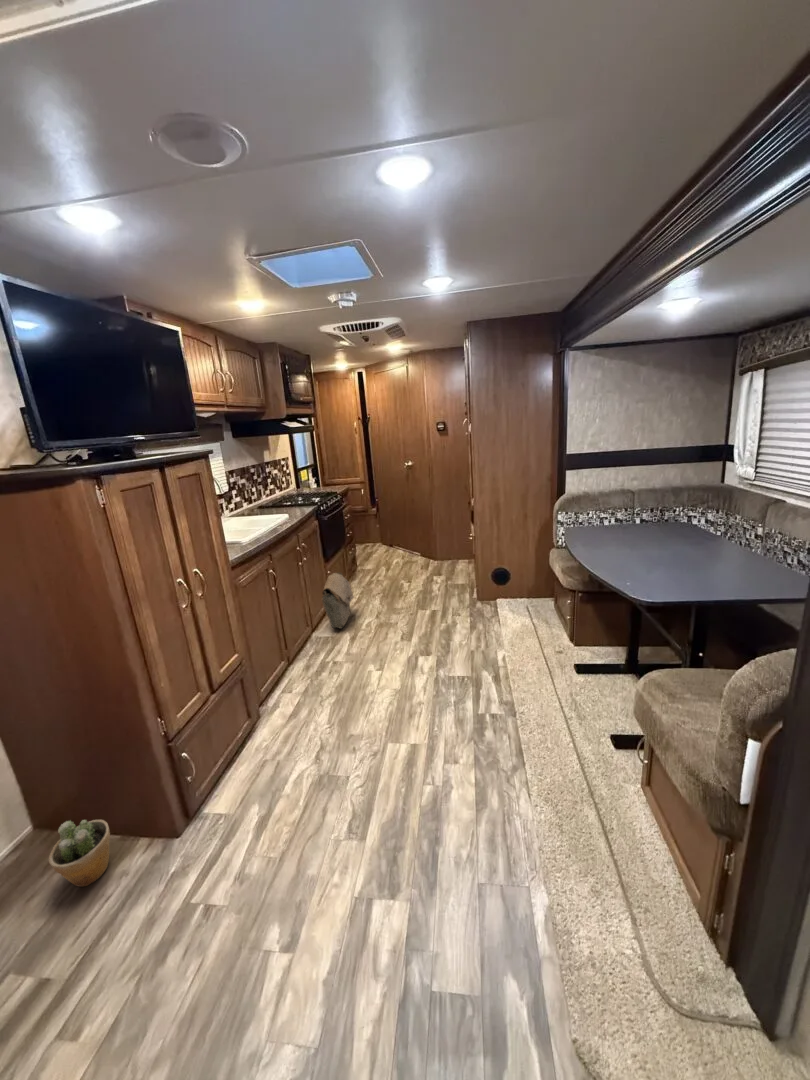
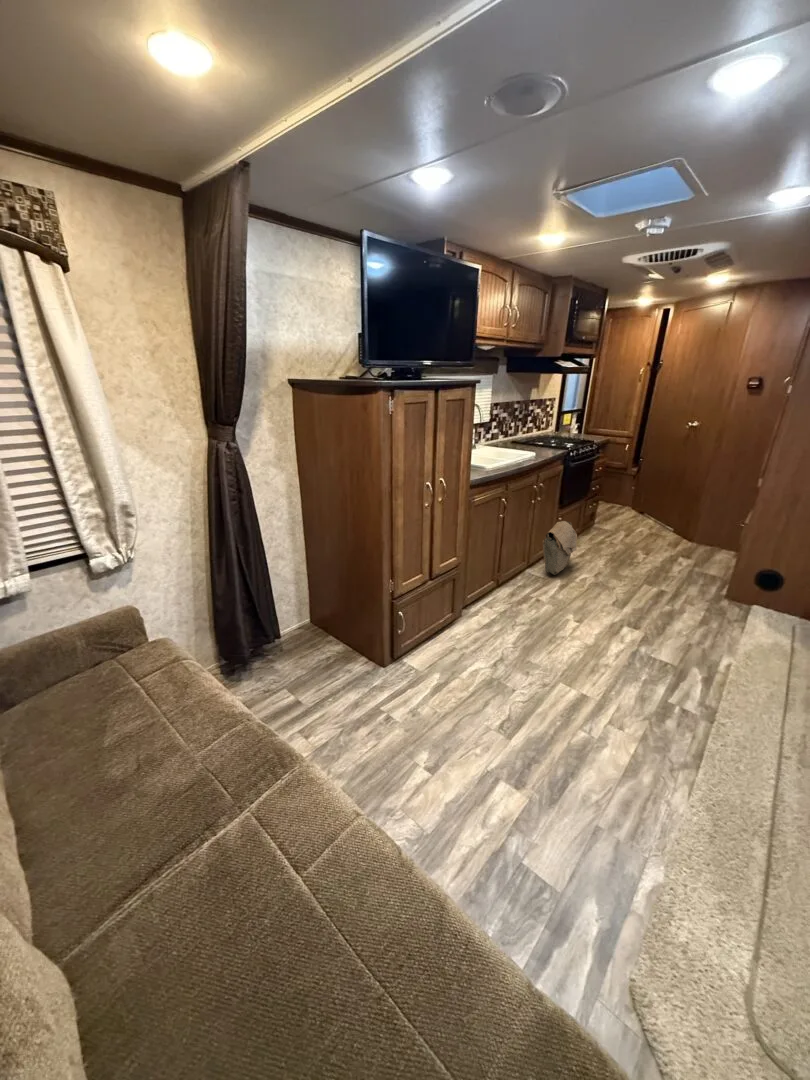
potted plant: present [49,820,110,887] -> none [316,622,348,666]

